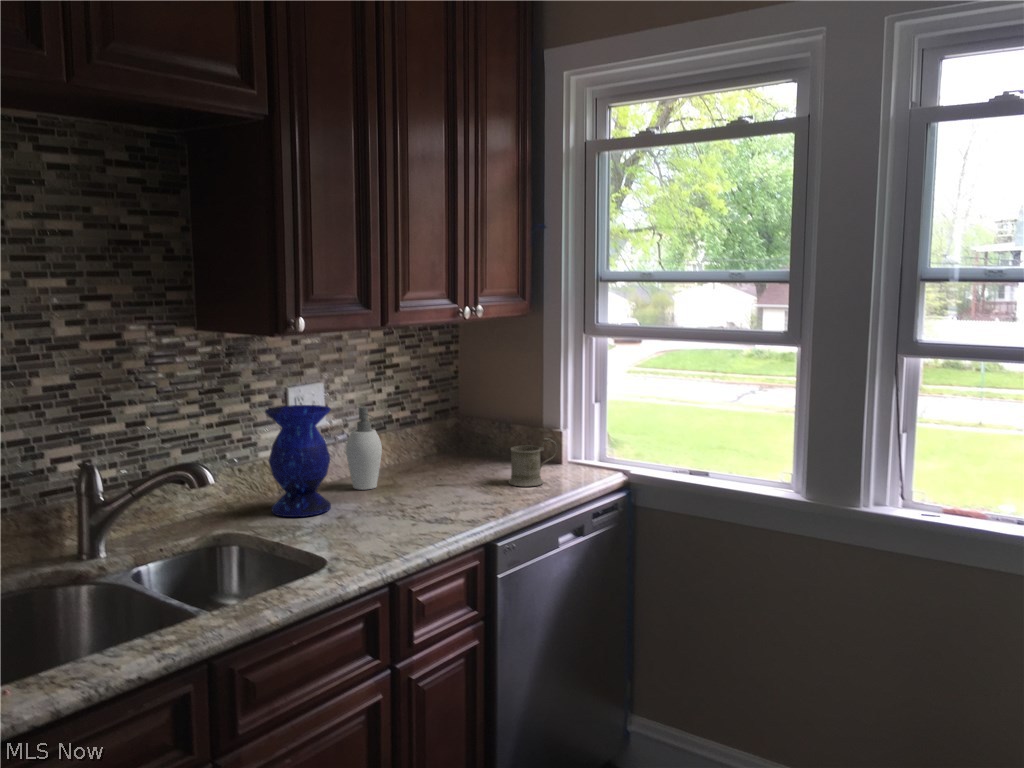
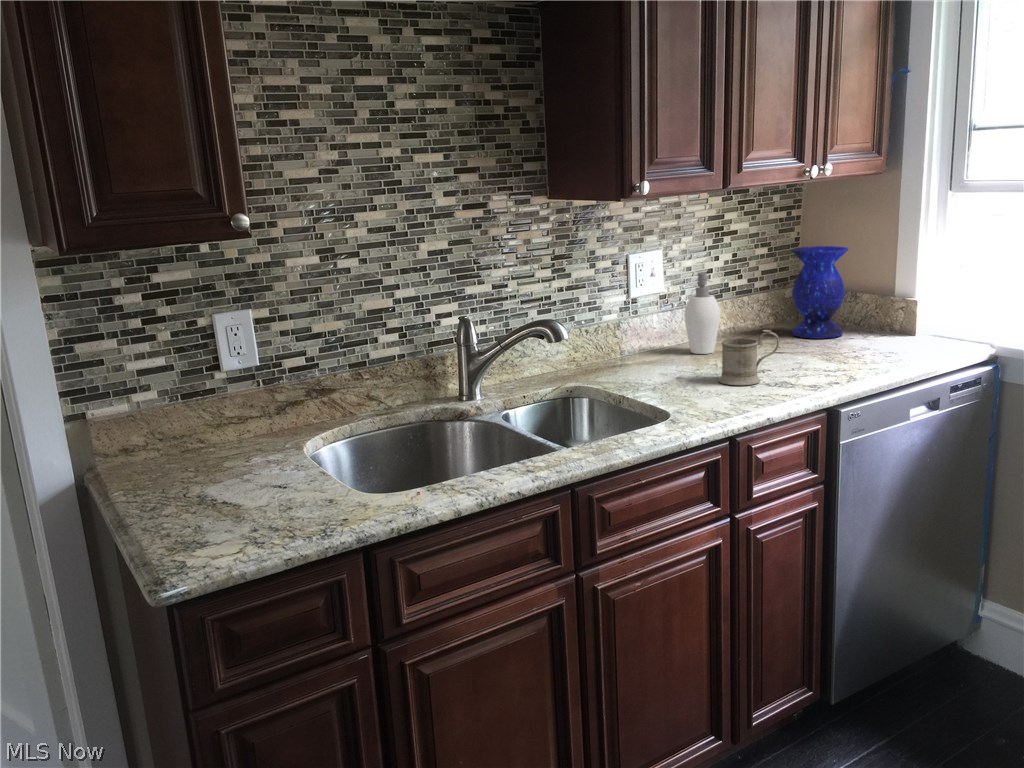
vase: present [265,405,331,517] -> present [791,246,848,339]
mug: present [508,438,557,487] -> present [718,330,779,385]

